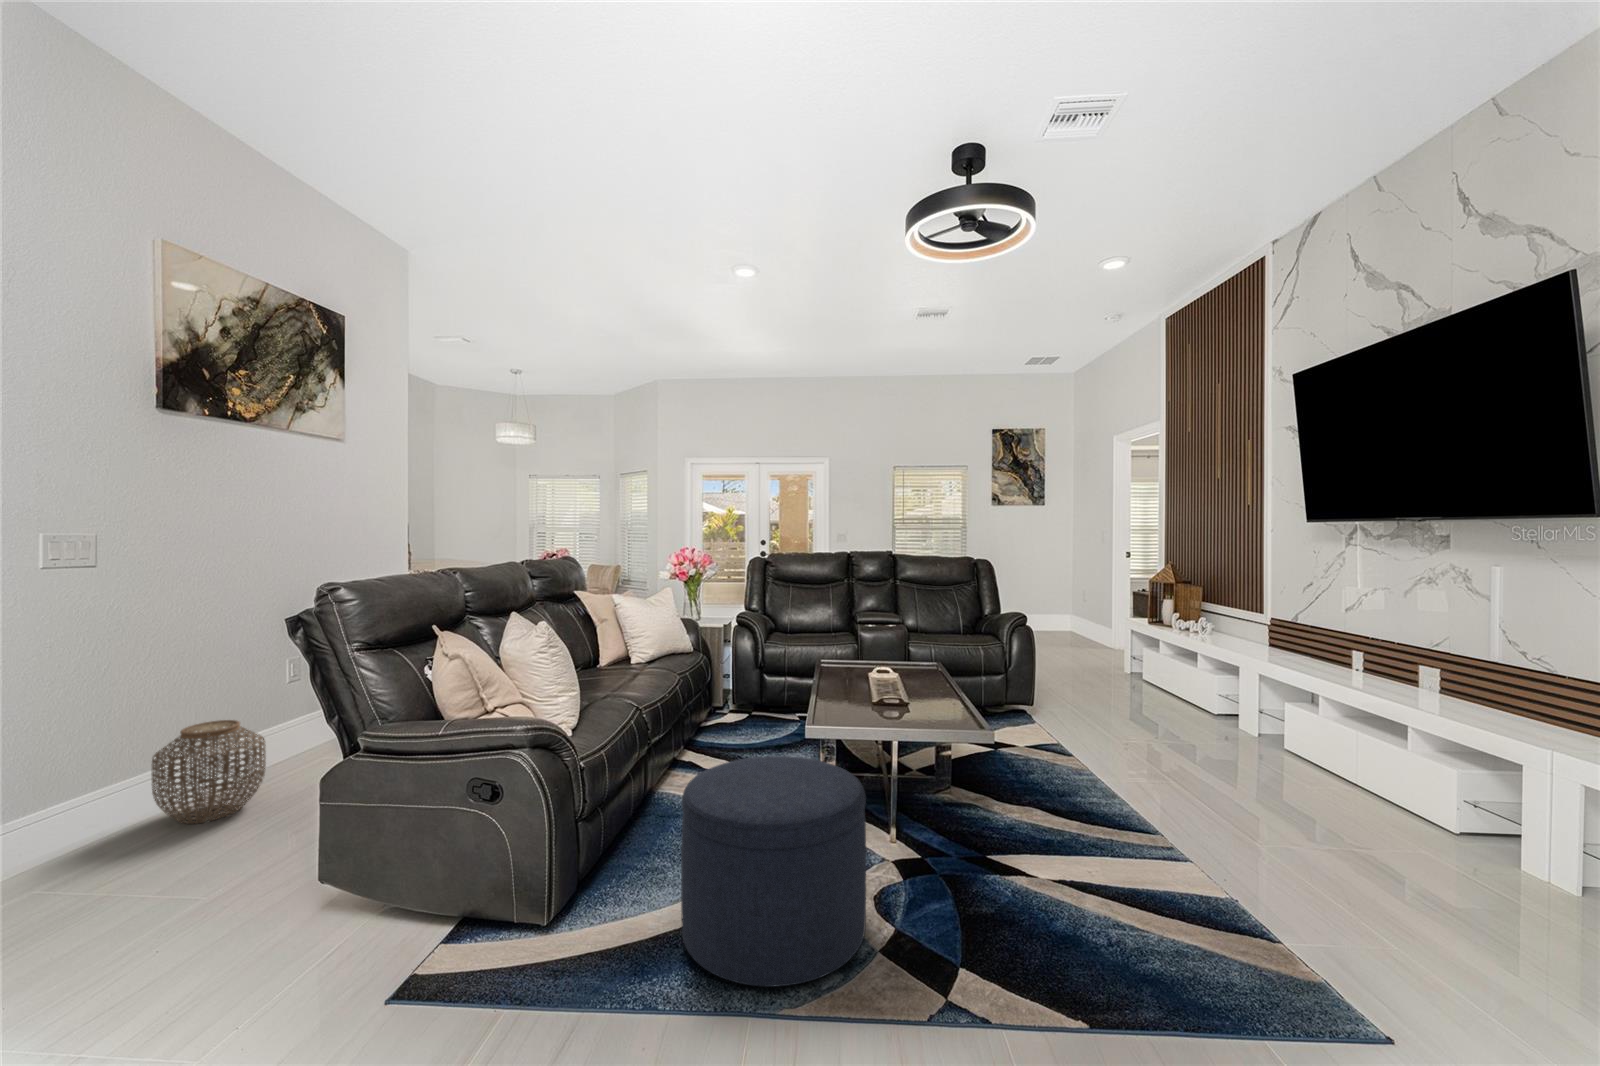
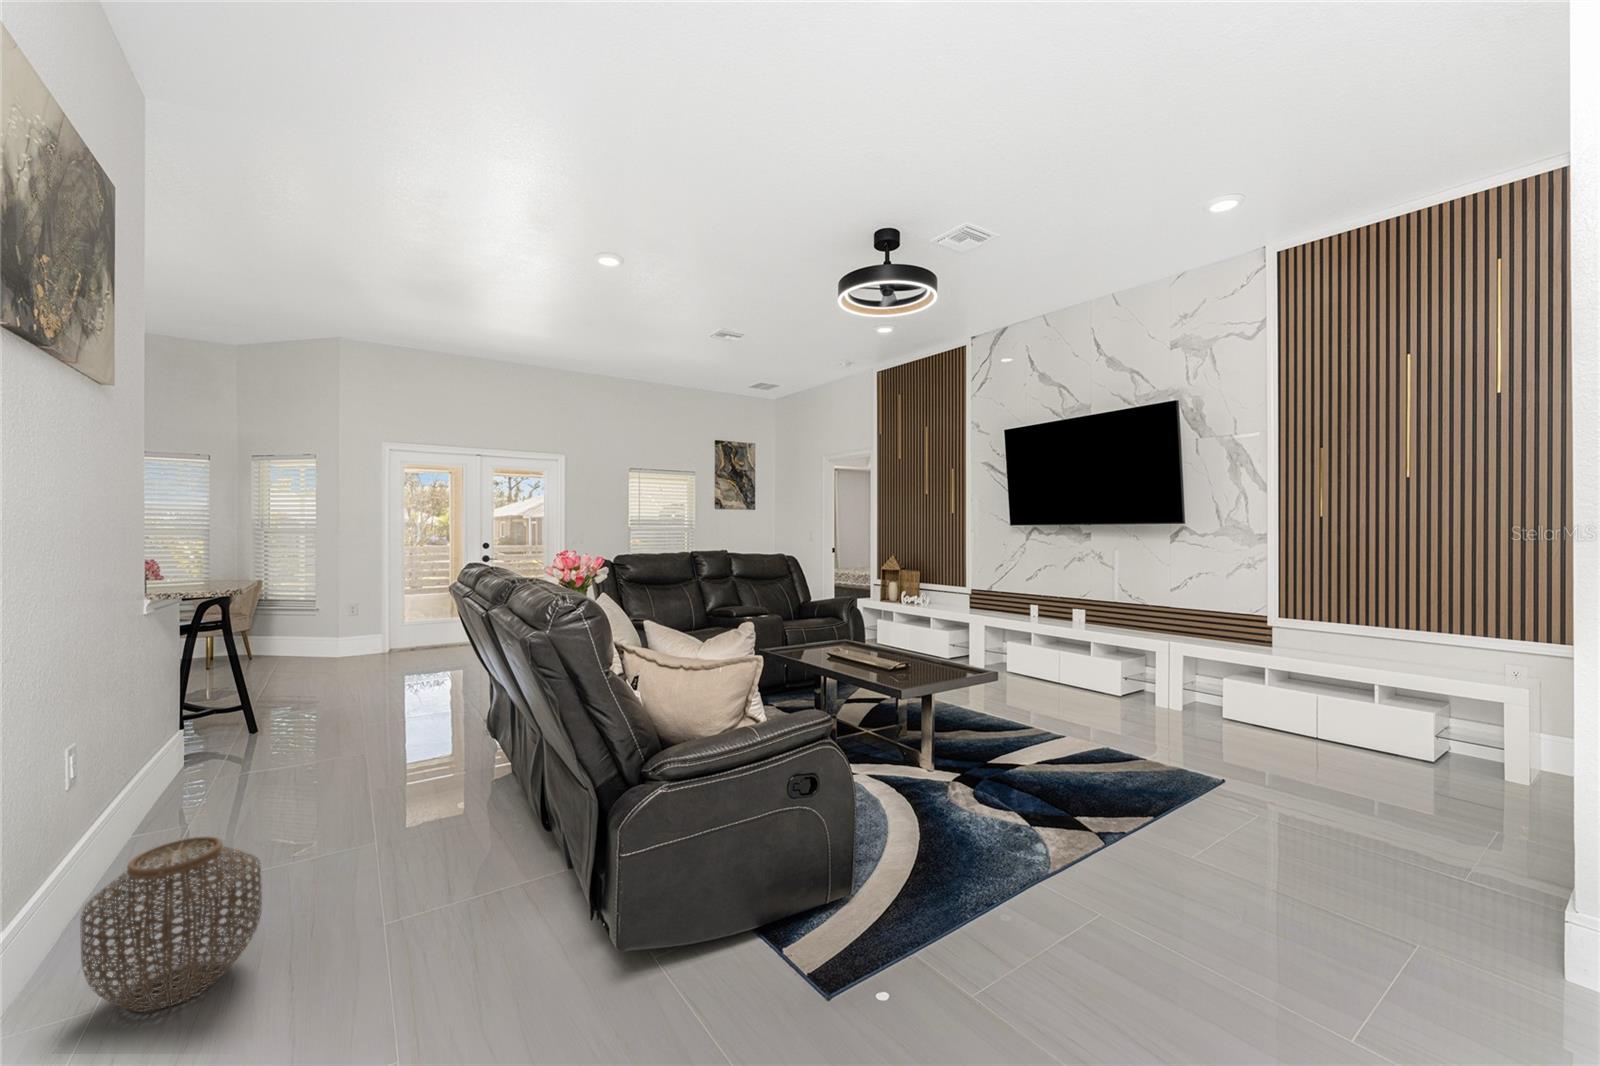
ottoman: present [681,756,866,987] -> none [897,710,1037,866]

